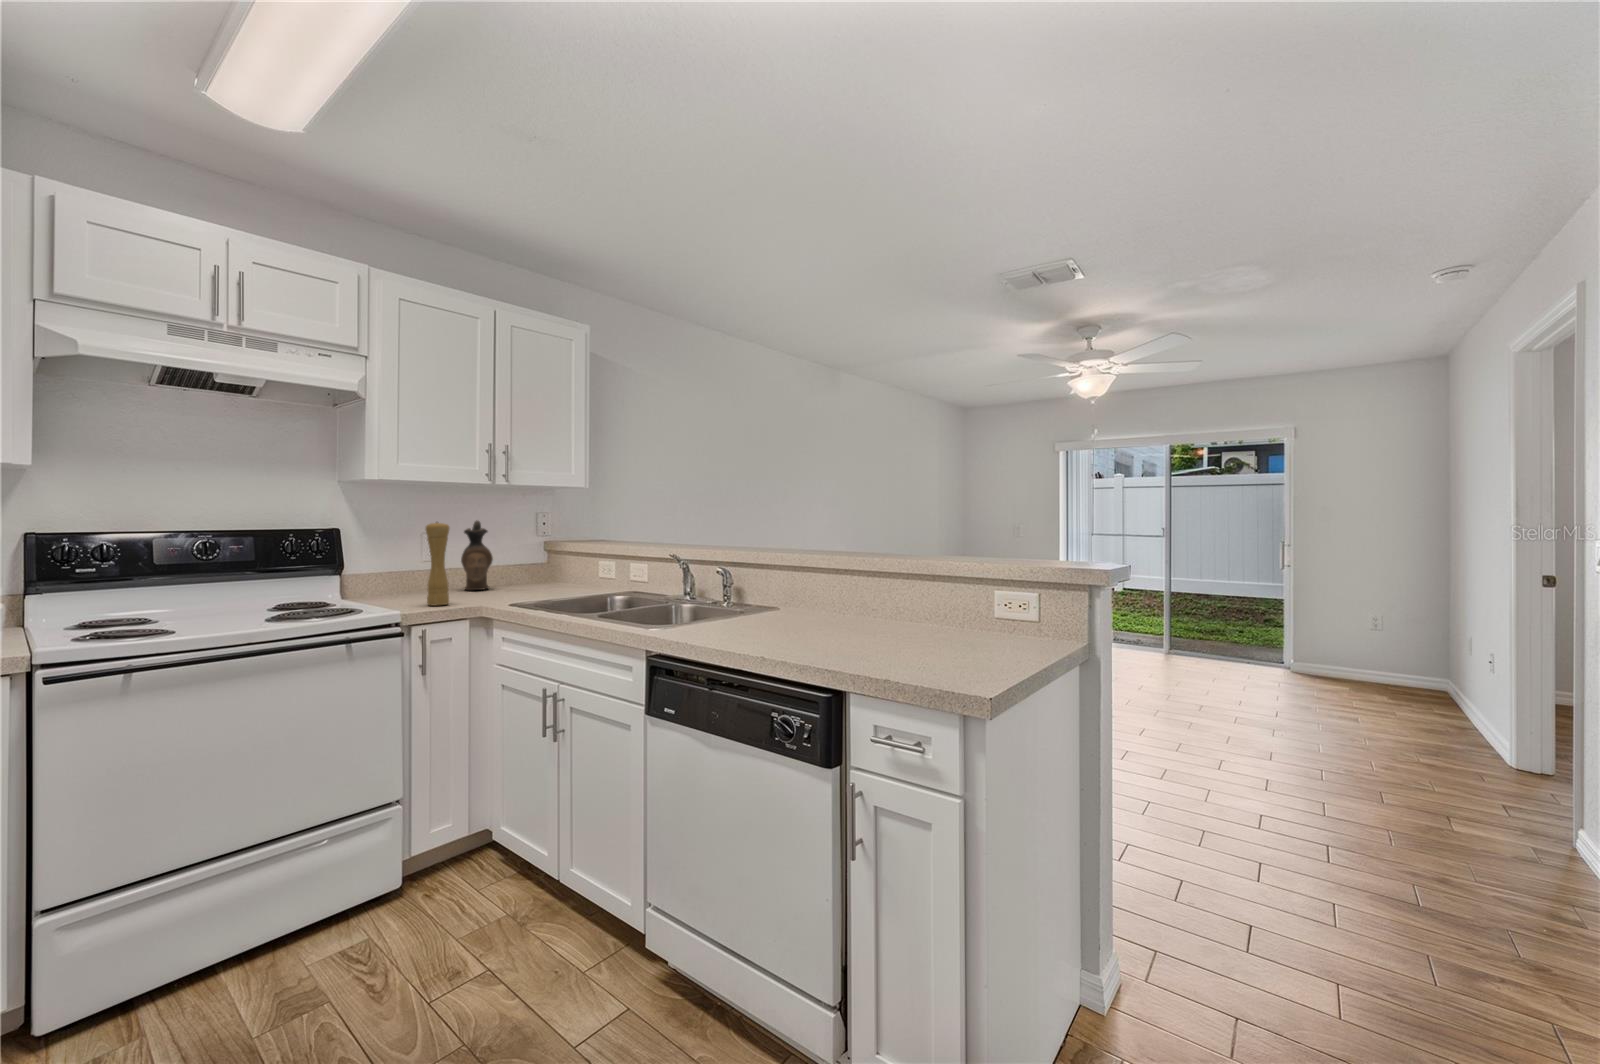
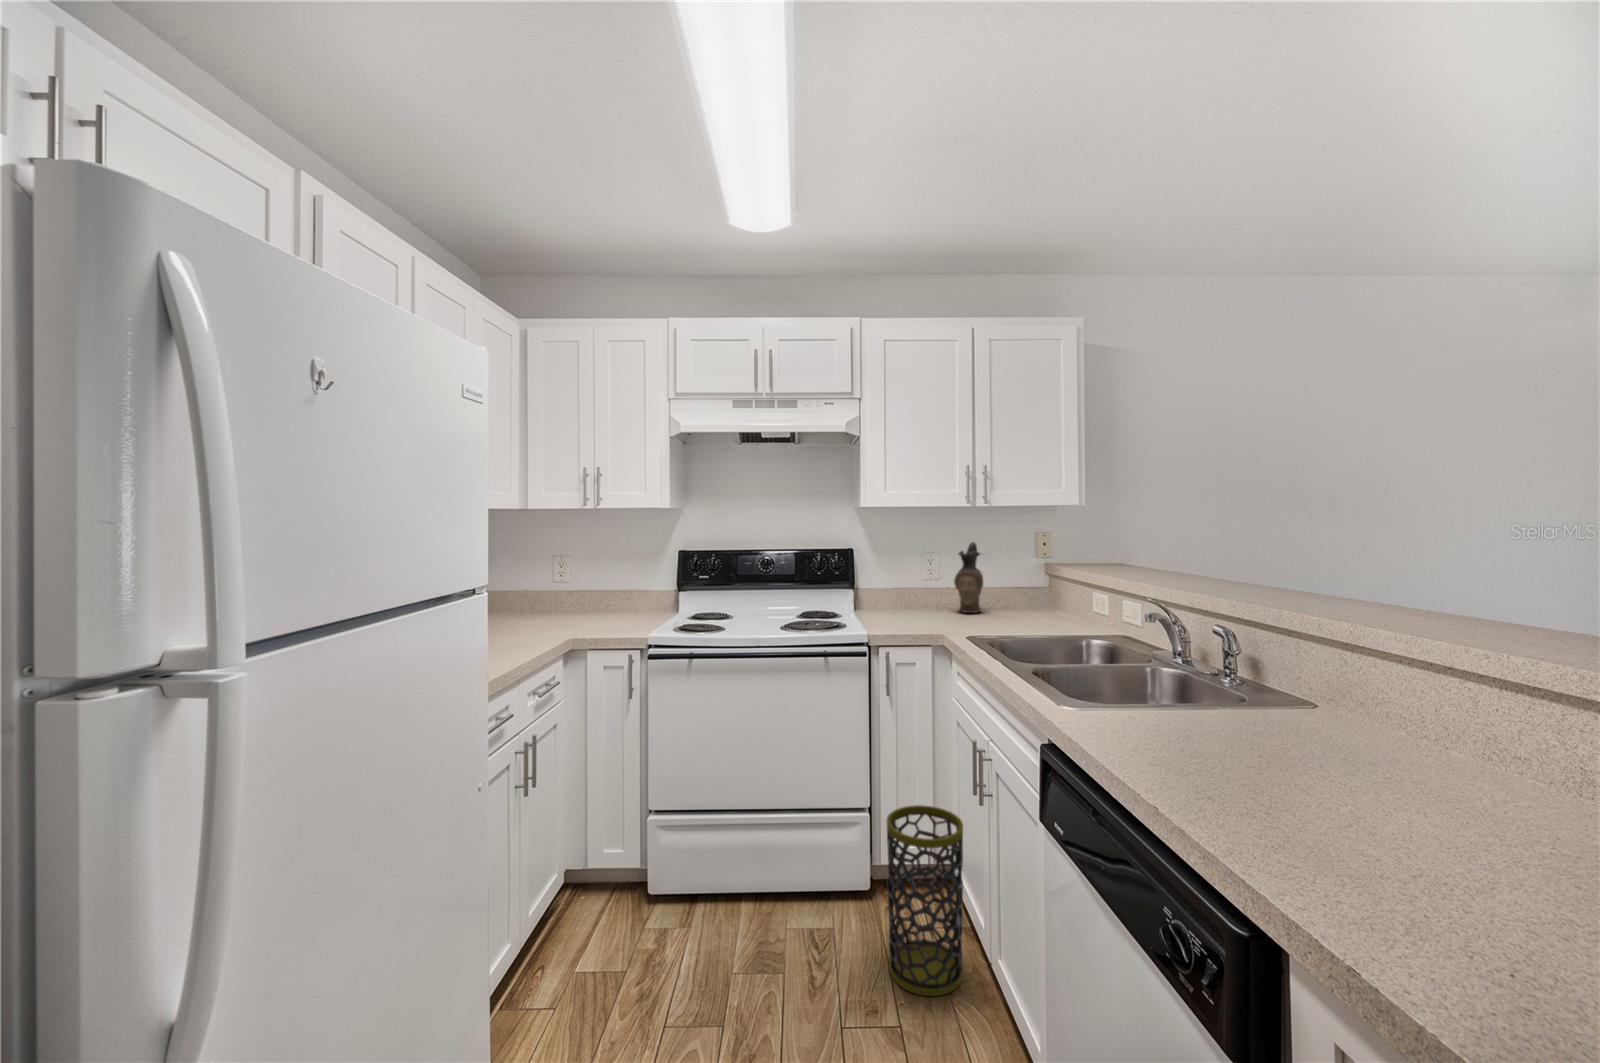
pepper mill: present [426,522,449,606] -> none [902,550,923,631]
trash can: none [451,764,531,945] -> present [887,805,963,996]

